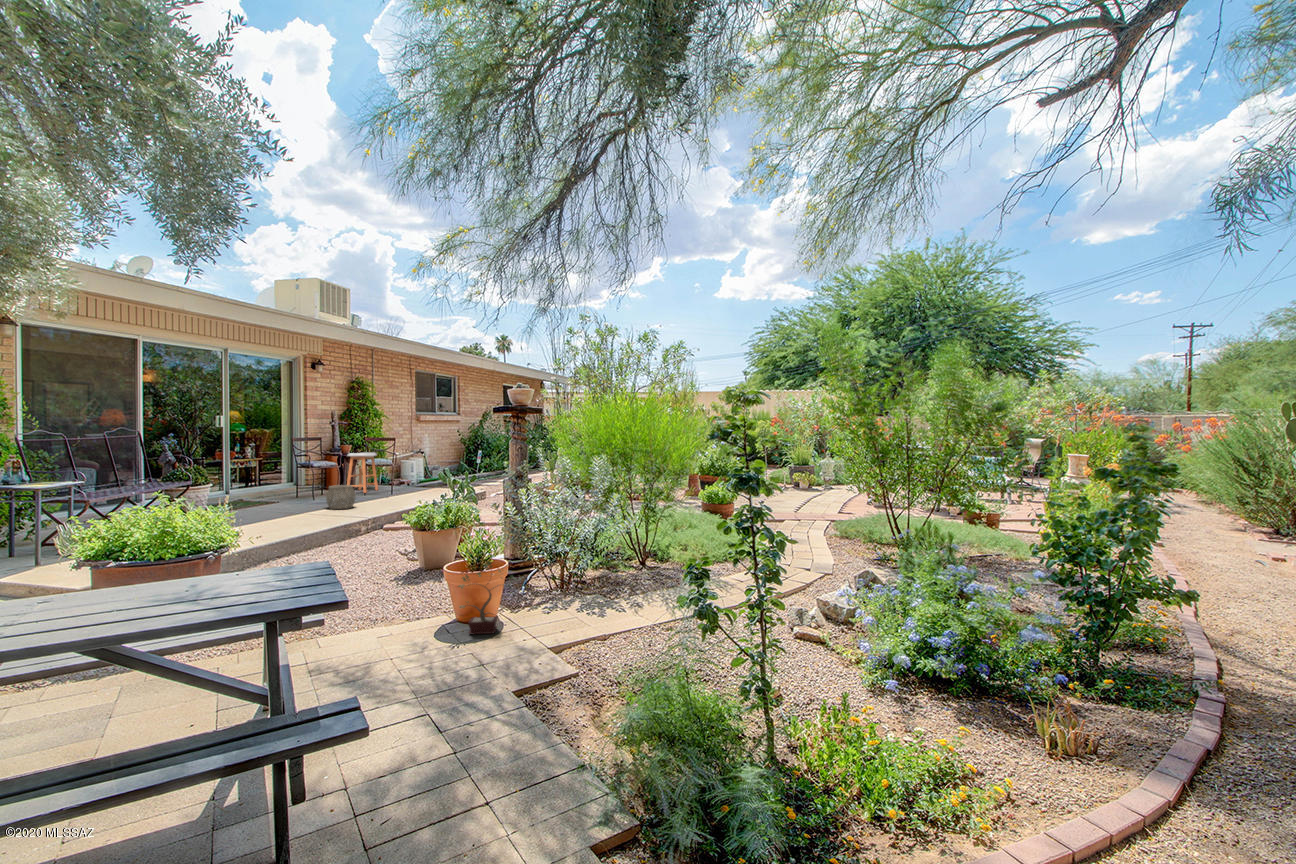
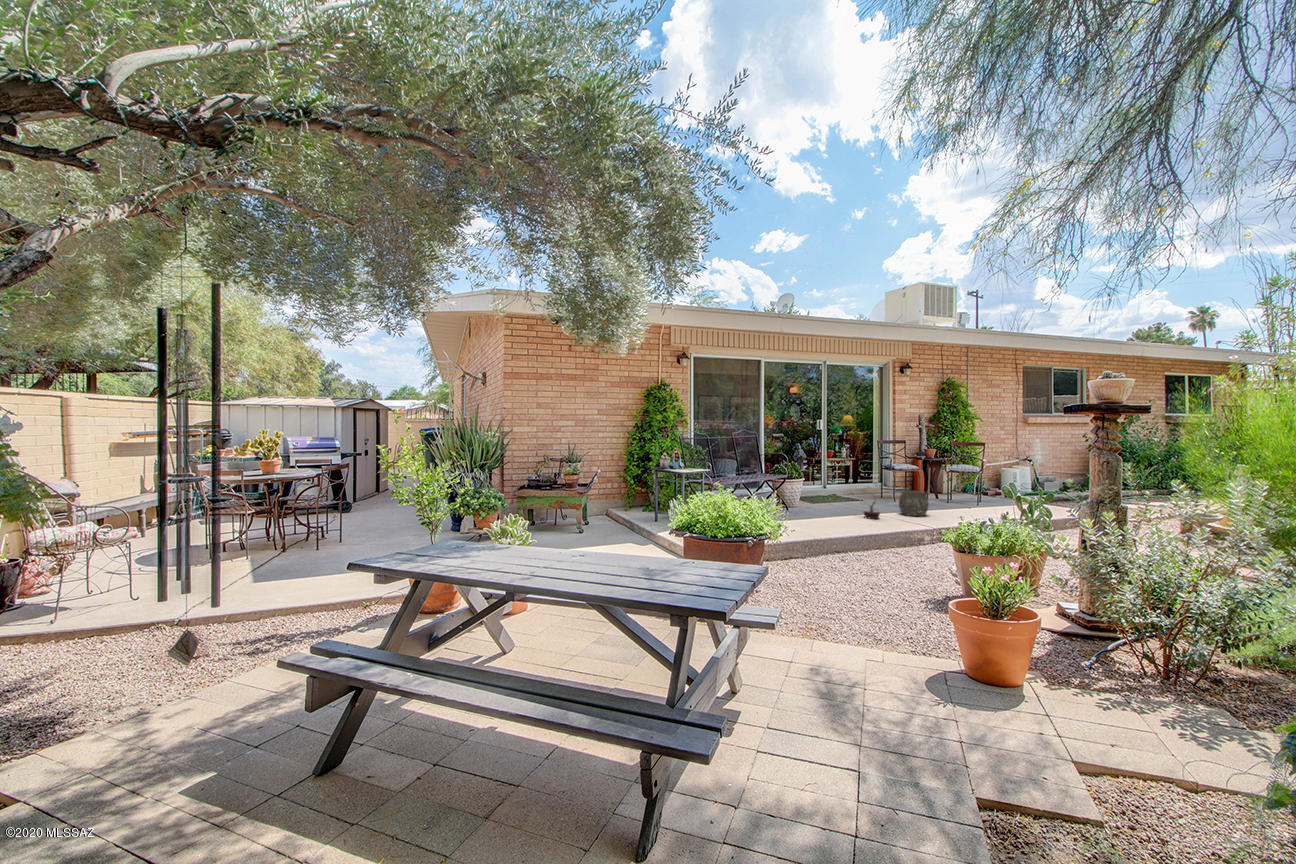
stool: present [347,453,378,493] -> none [930,458,967,502]
potted plant: present [458,562,521,634] -> present [864,487,885,519]

